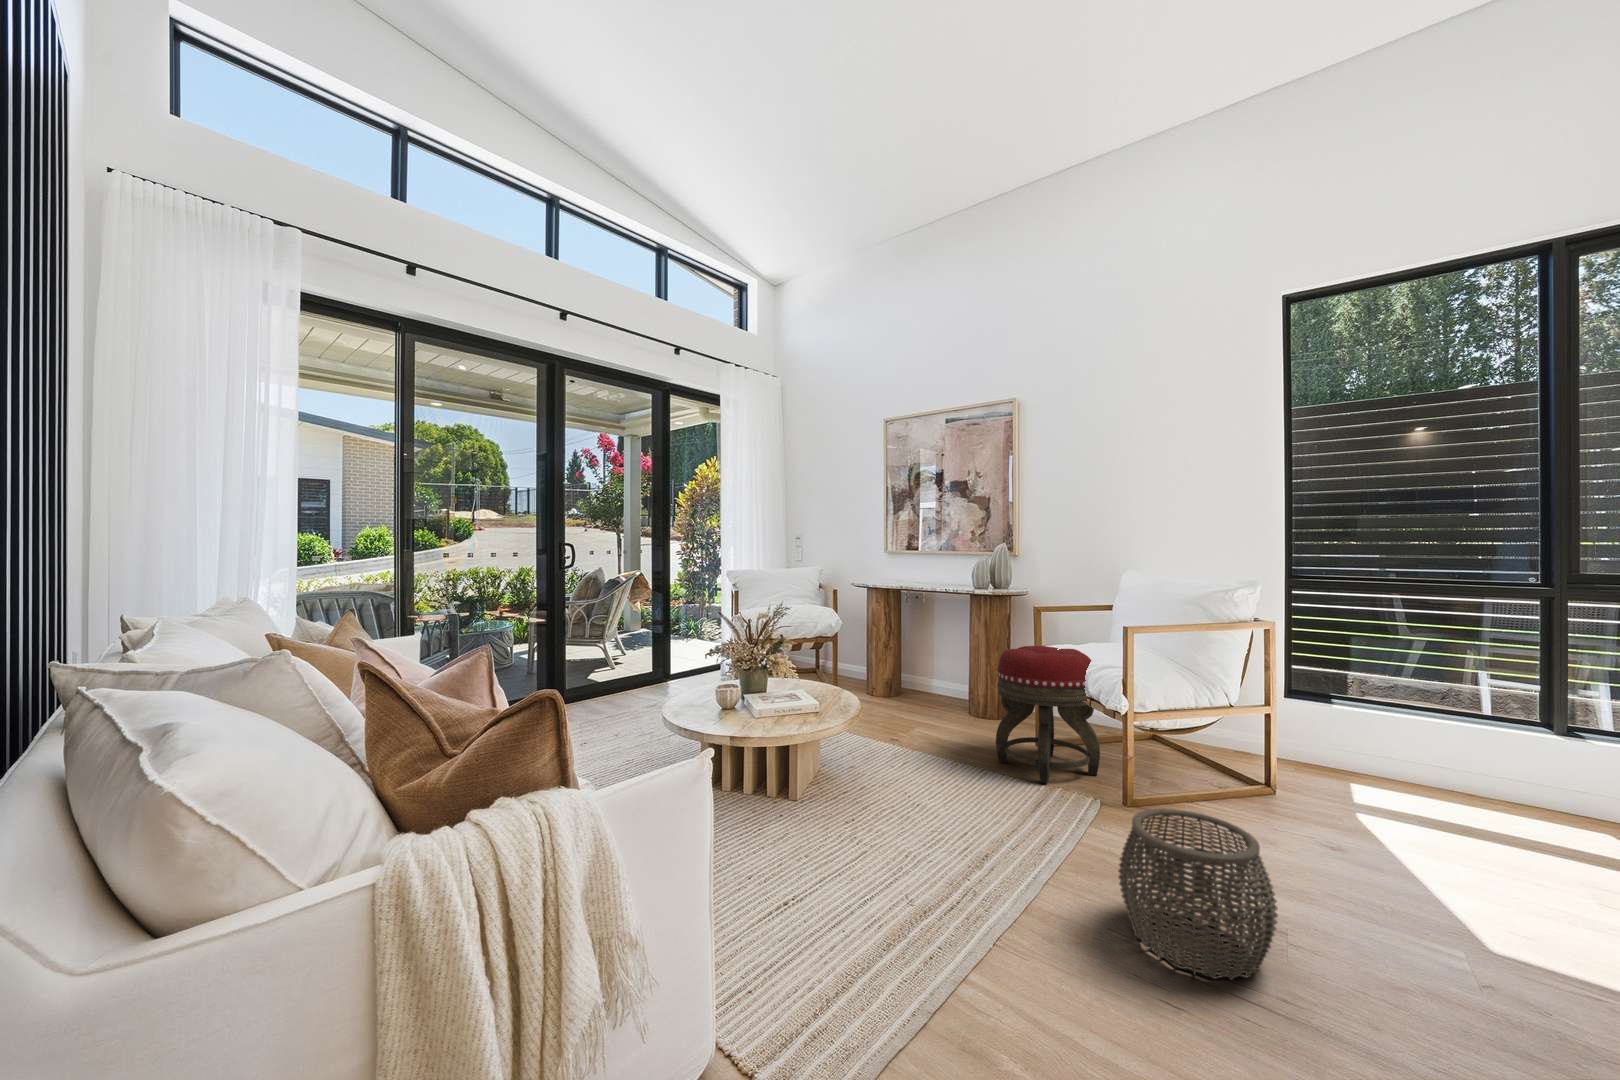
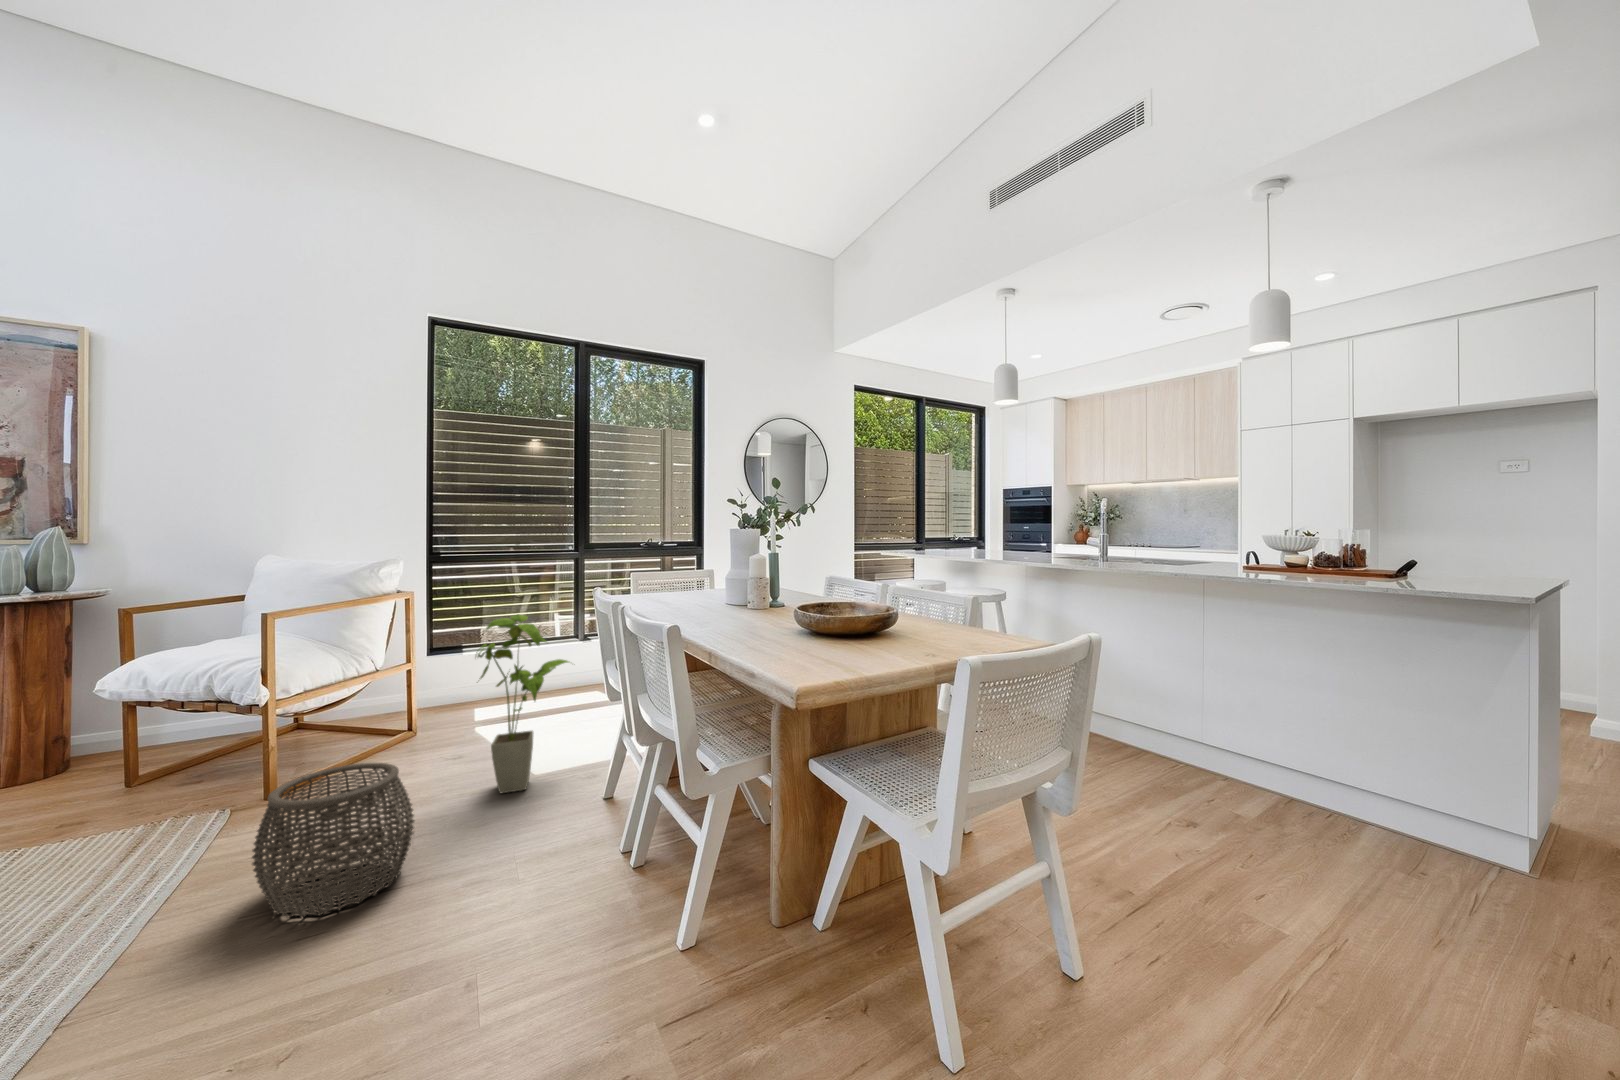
footstool: present [996,646,1100,783] -> none [46,649,230,826]
house plant: none [1355,684,1542,936] -> present [476,615,568,793]

